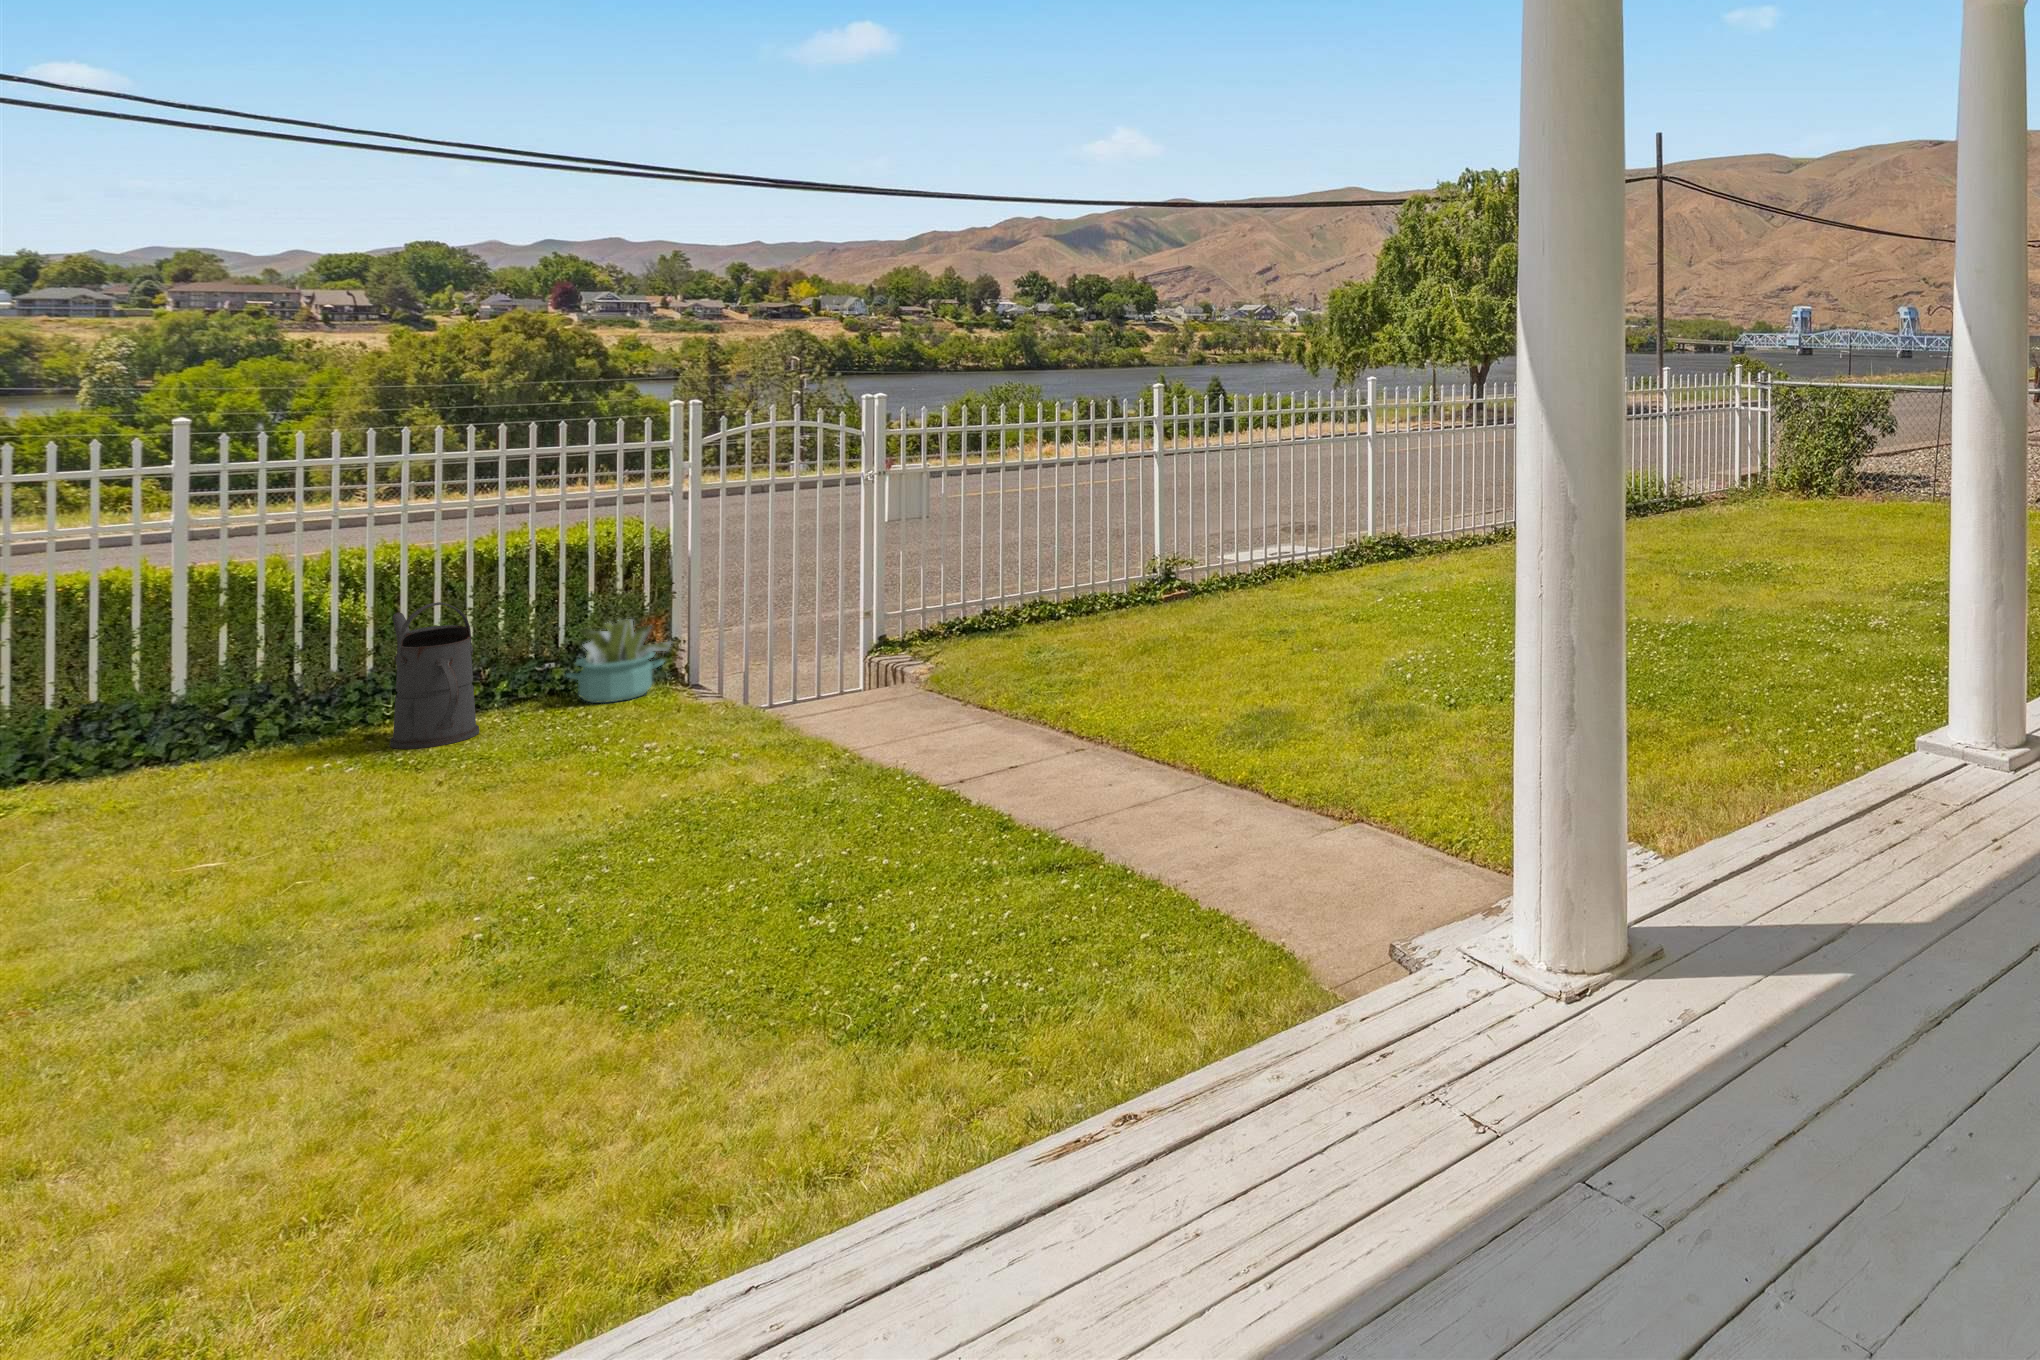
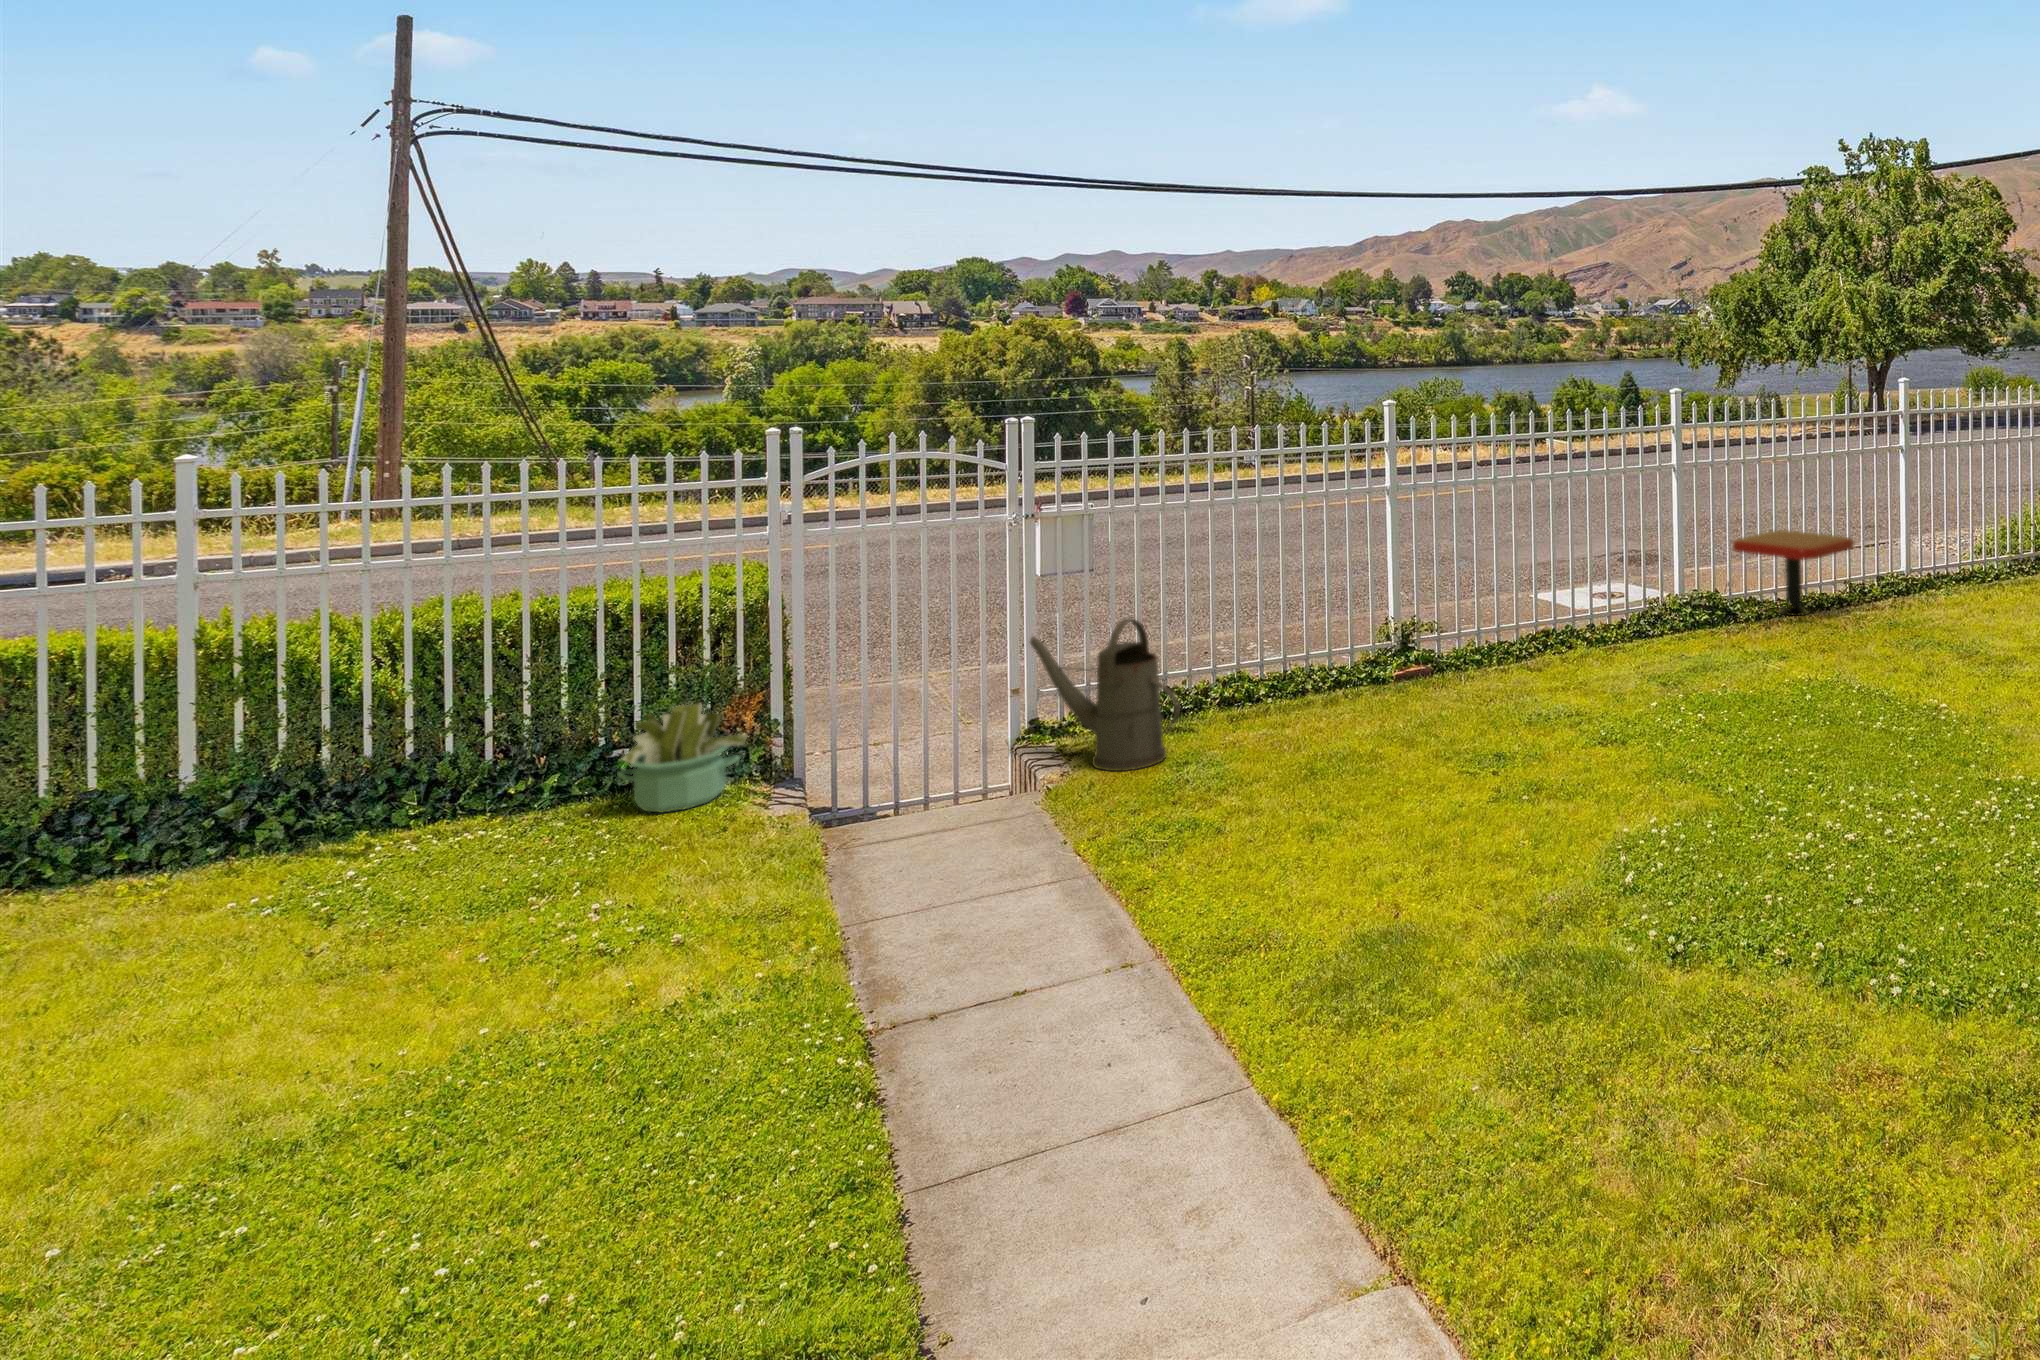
pedestal table: none [1386,489,1476,552] -> present [1732,530,1854,616]
watering can: present [390,602,479,749] -> present [1030,619,1180,771]

